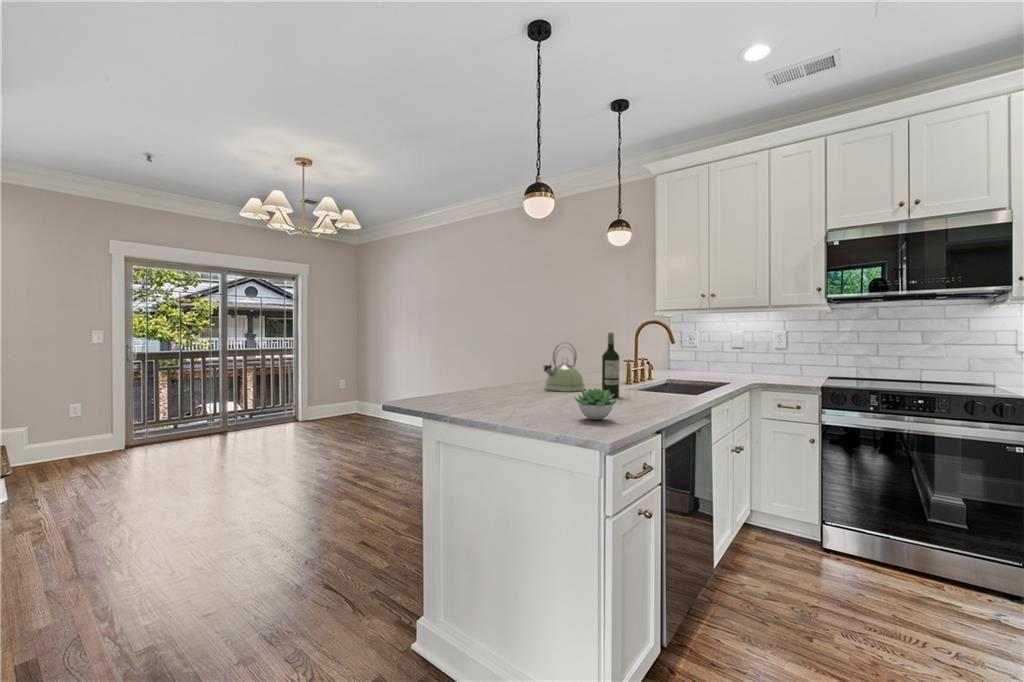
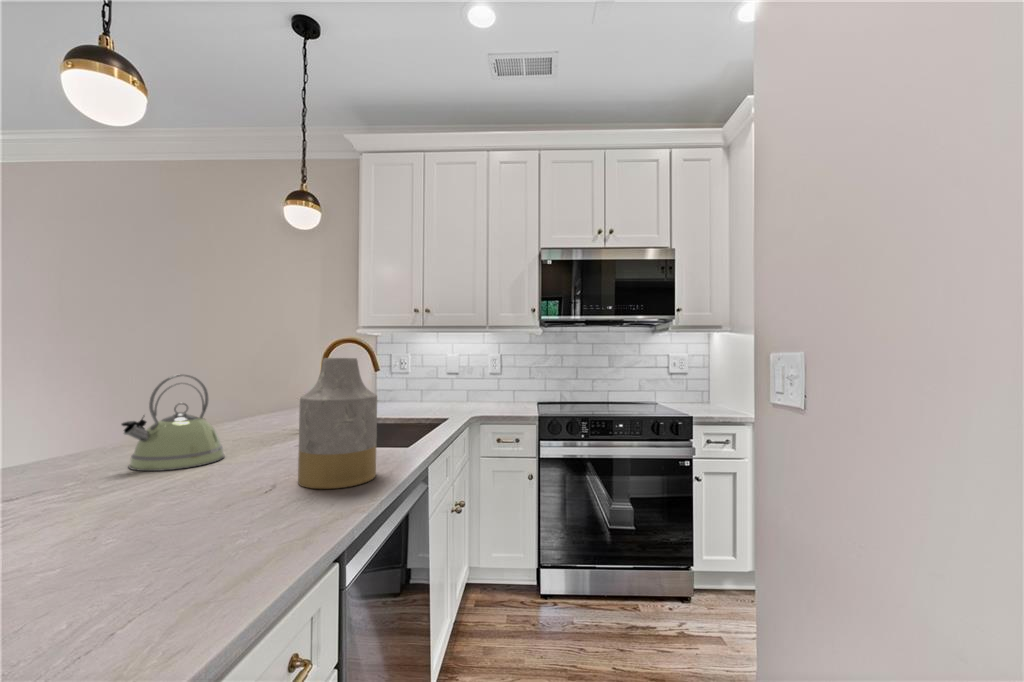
vase: none [631,331,675,405] -> present [298,358,377,489]
wine bottle: present [602,333,619,397] -> none [247,359,282,476]
succulent plant: present [574,389,618,420] -> none [98,506,231,600]

